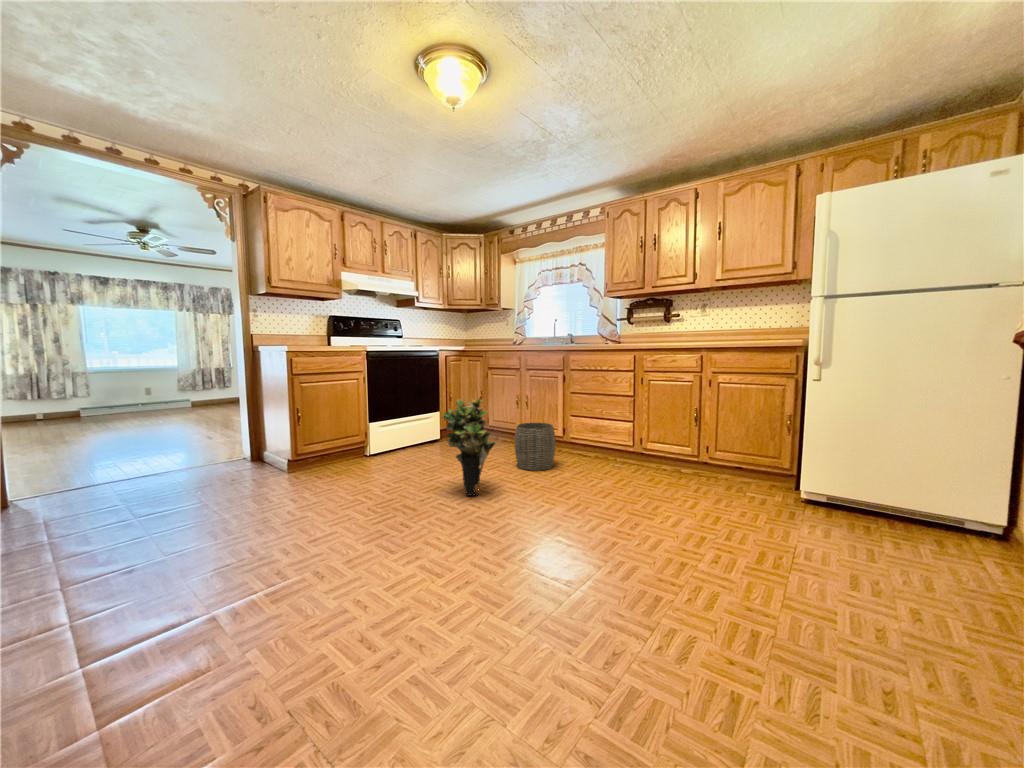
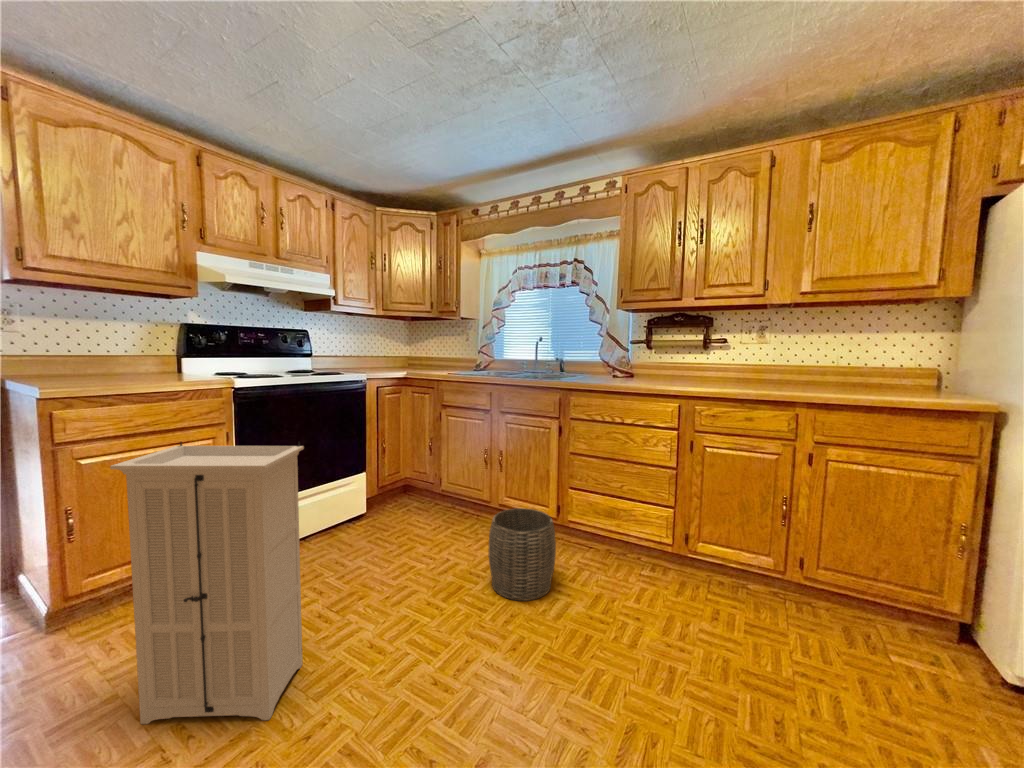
storage cabinet: none [337,368,415,496] -> present [110,442,304,724]
potted plant: present [443,398,496,496] -> none [357,496,466,712]

